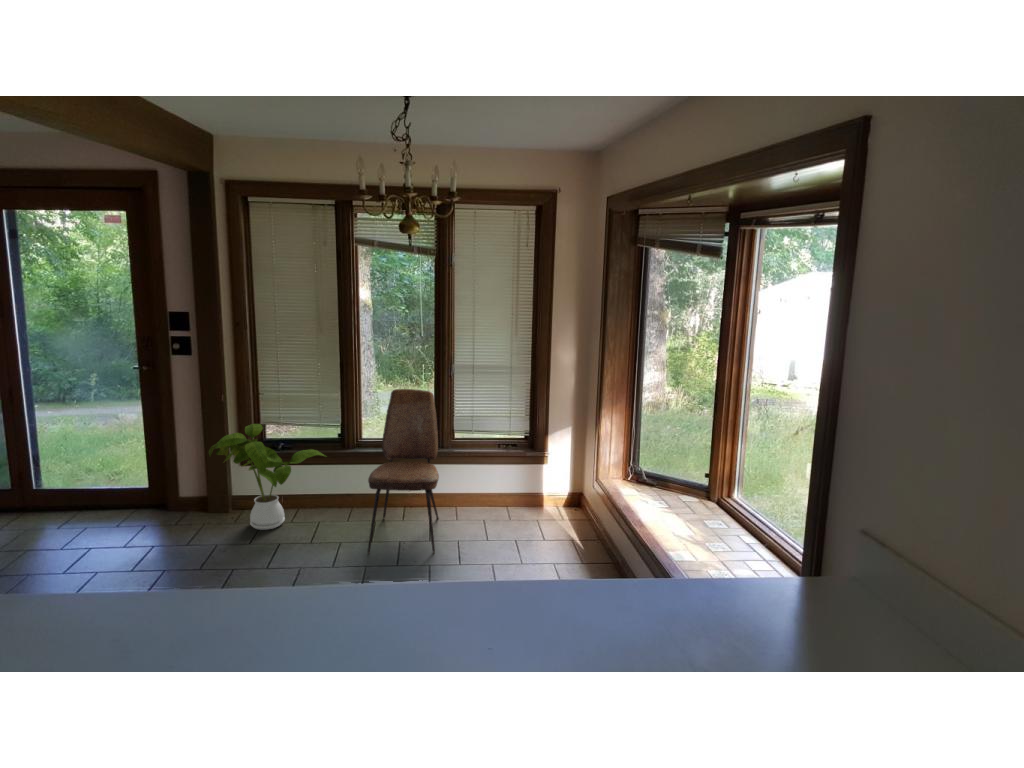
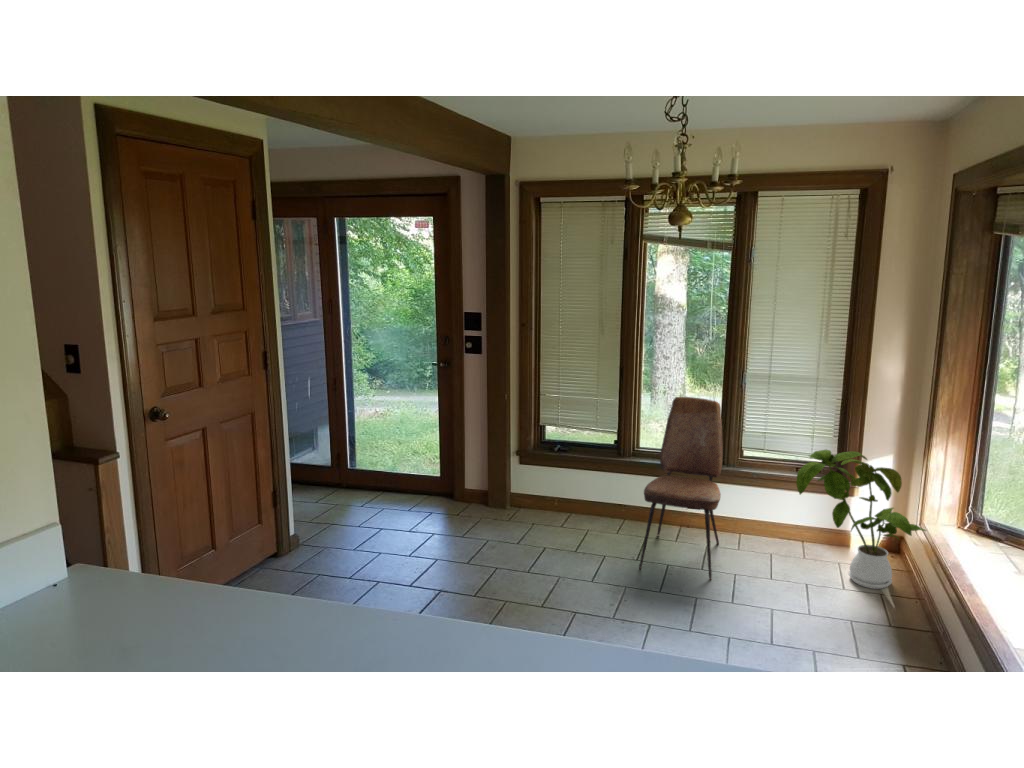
house plant: present [209,424,325,530] -> present [796,450,925,589]

